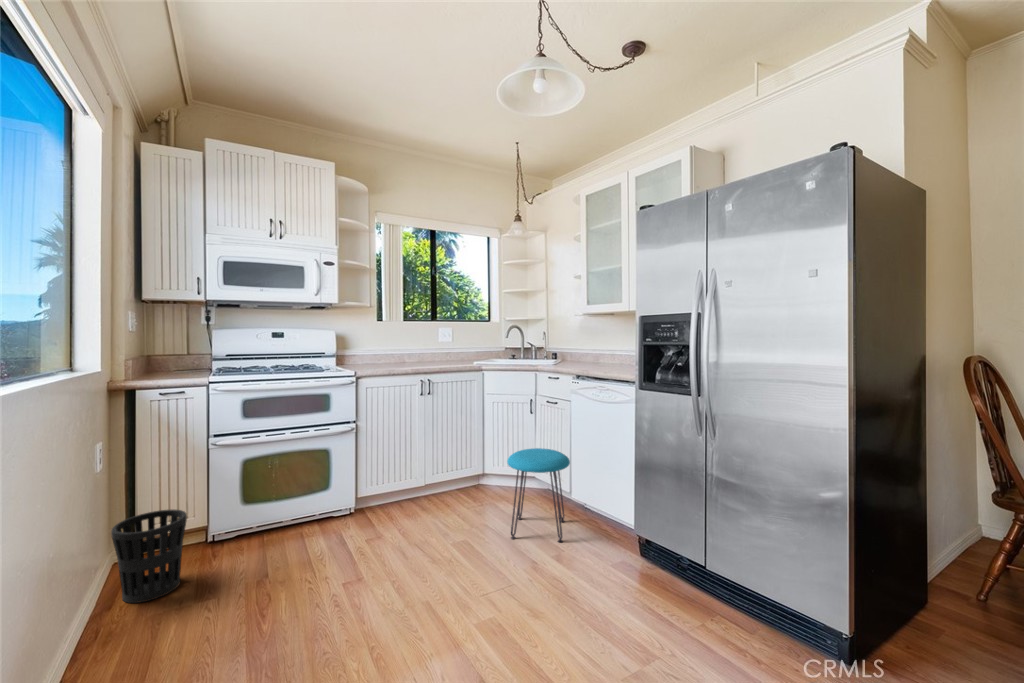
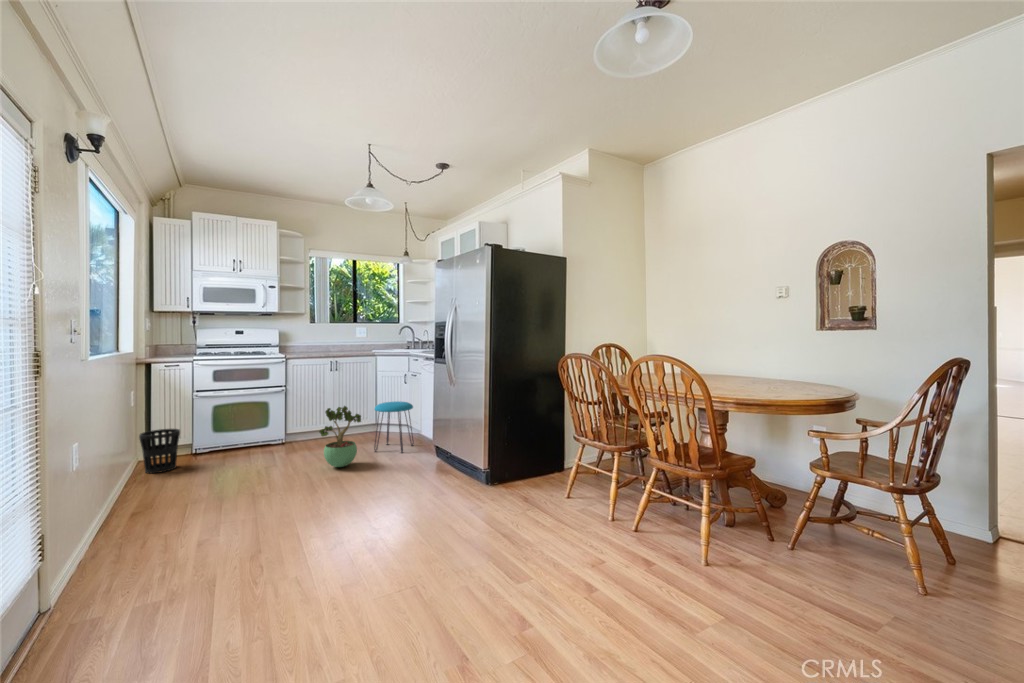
potted plant: none [443,473,519,588] -> present [319,406,361,467]

